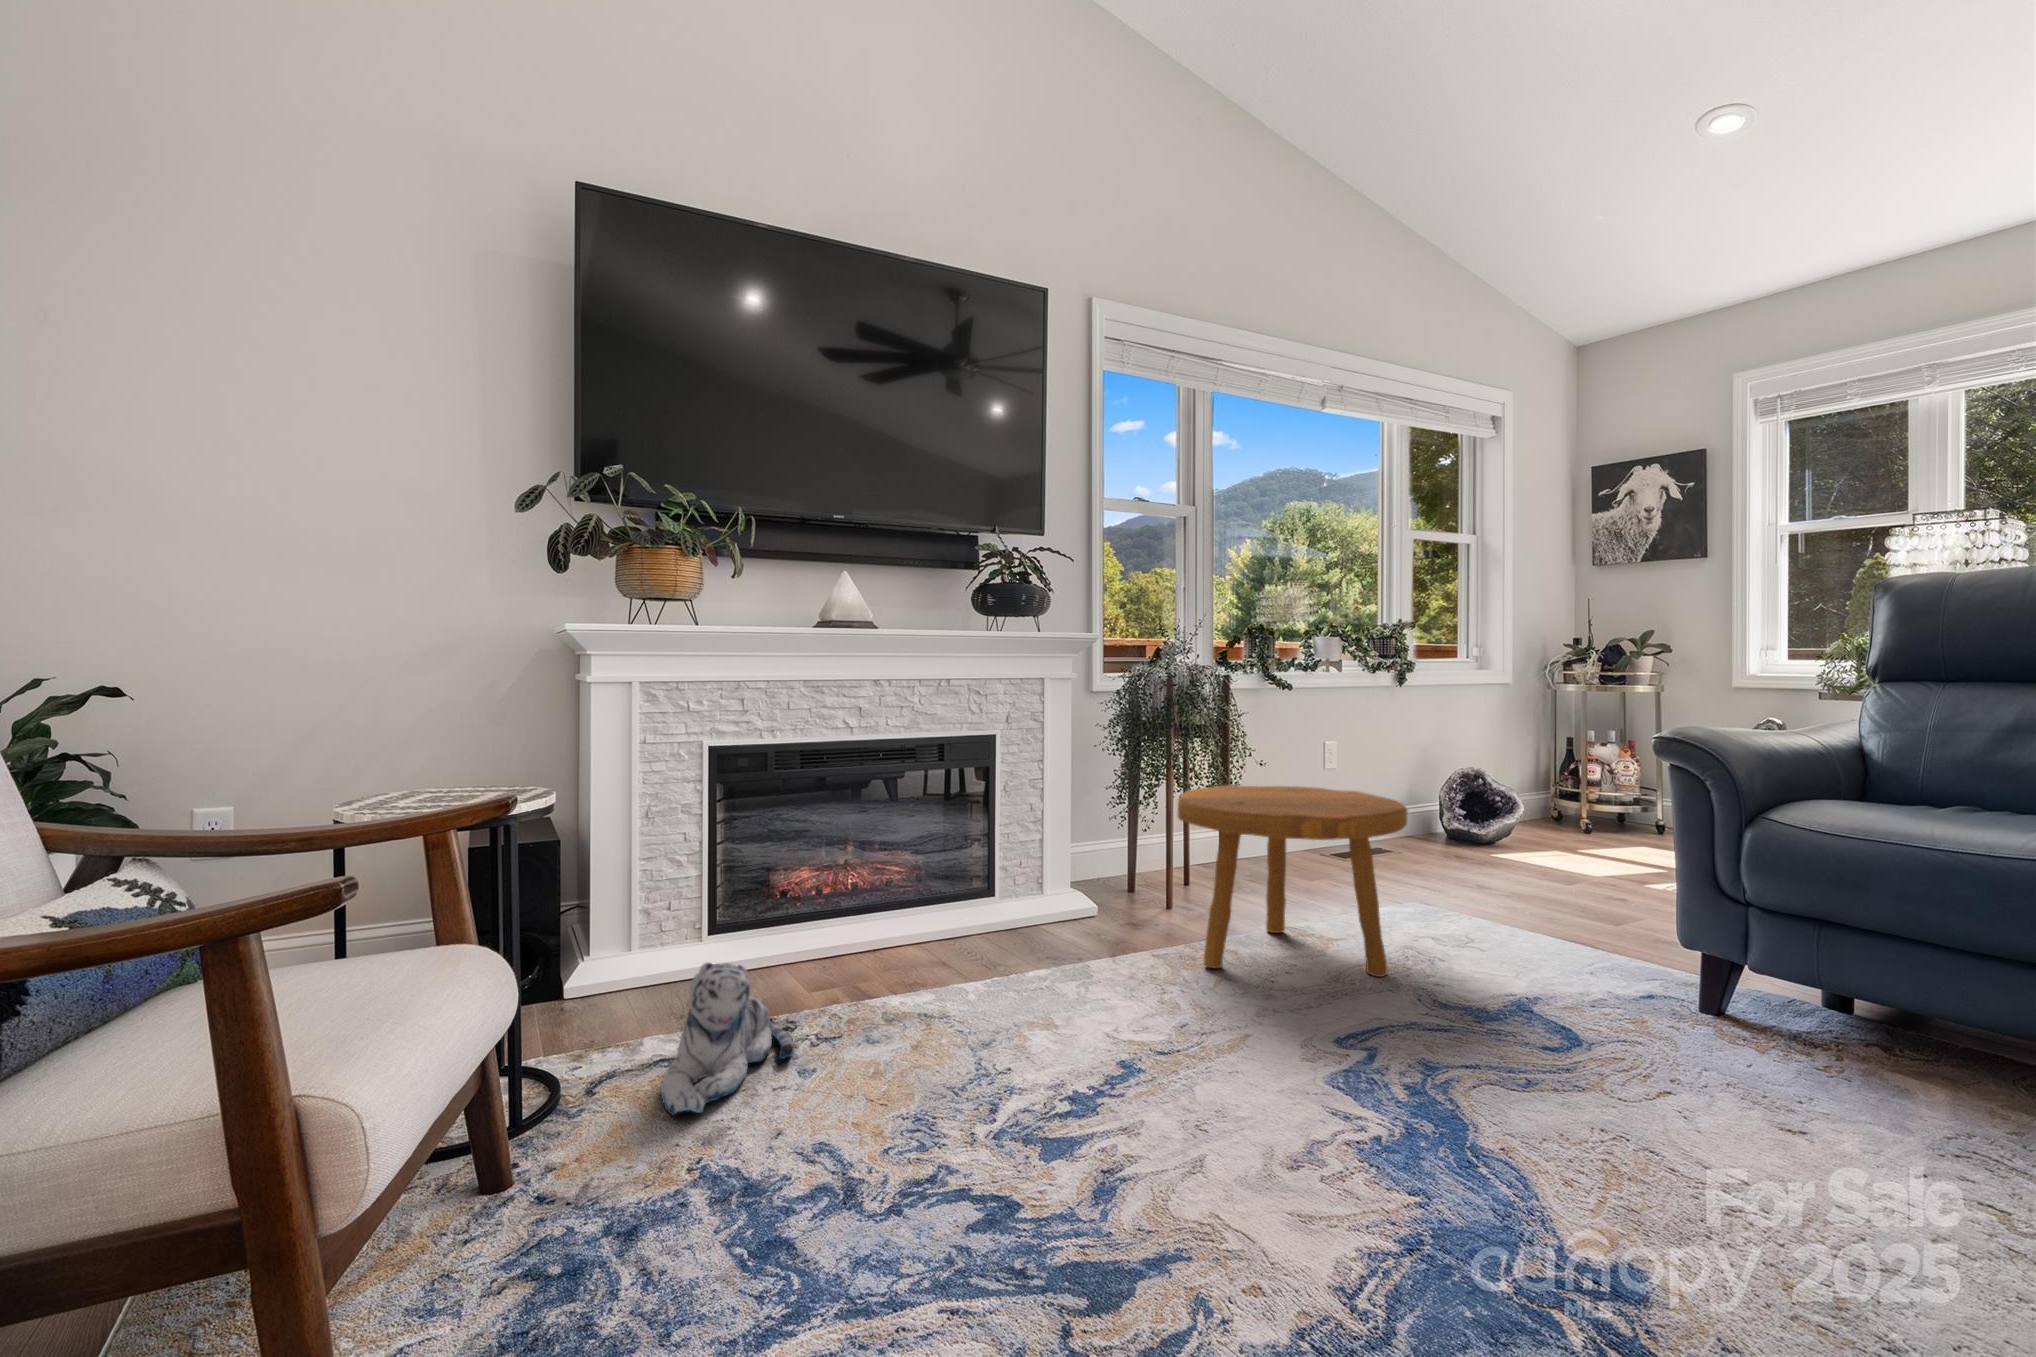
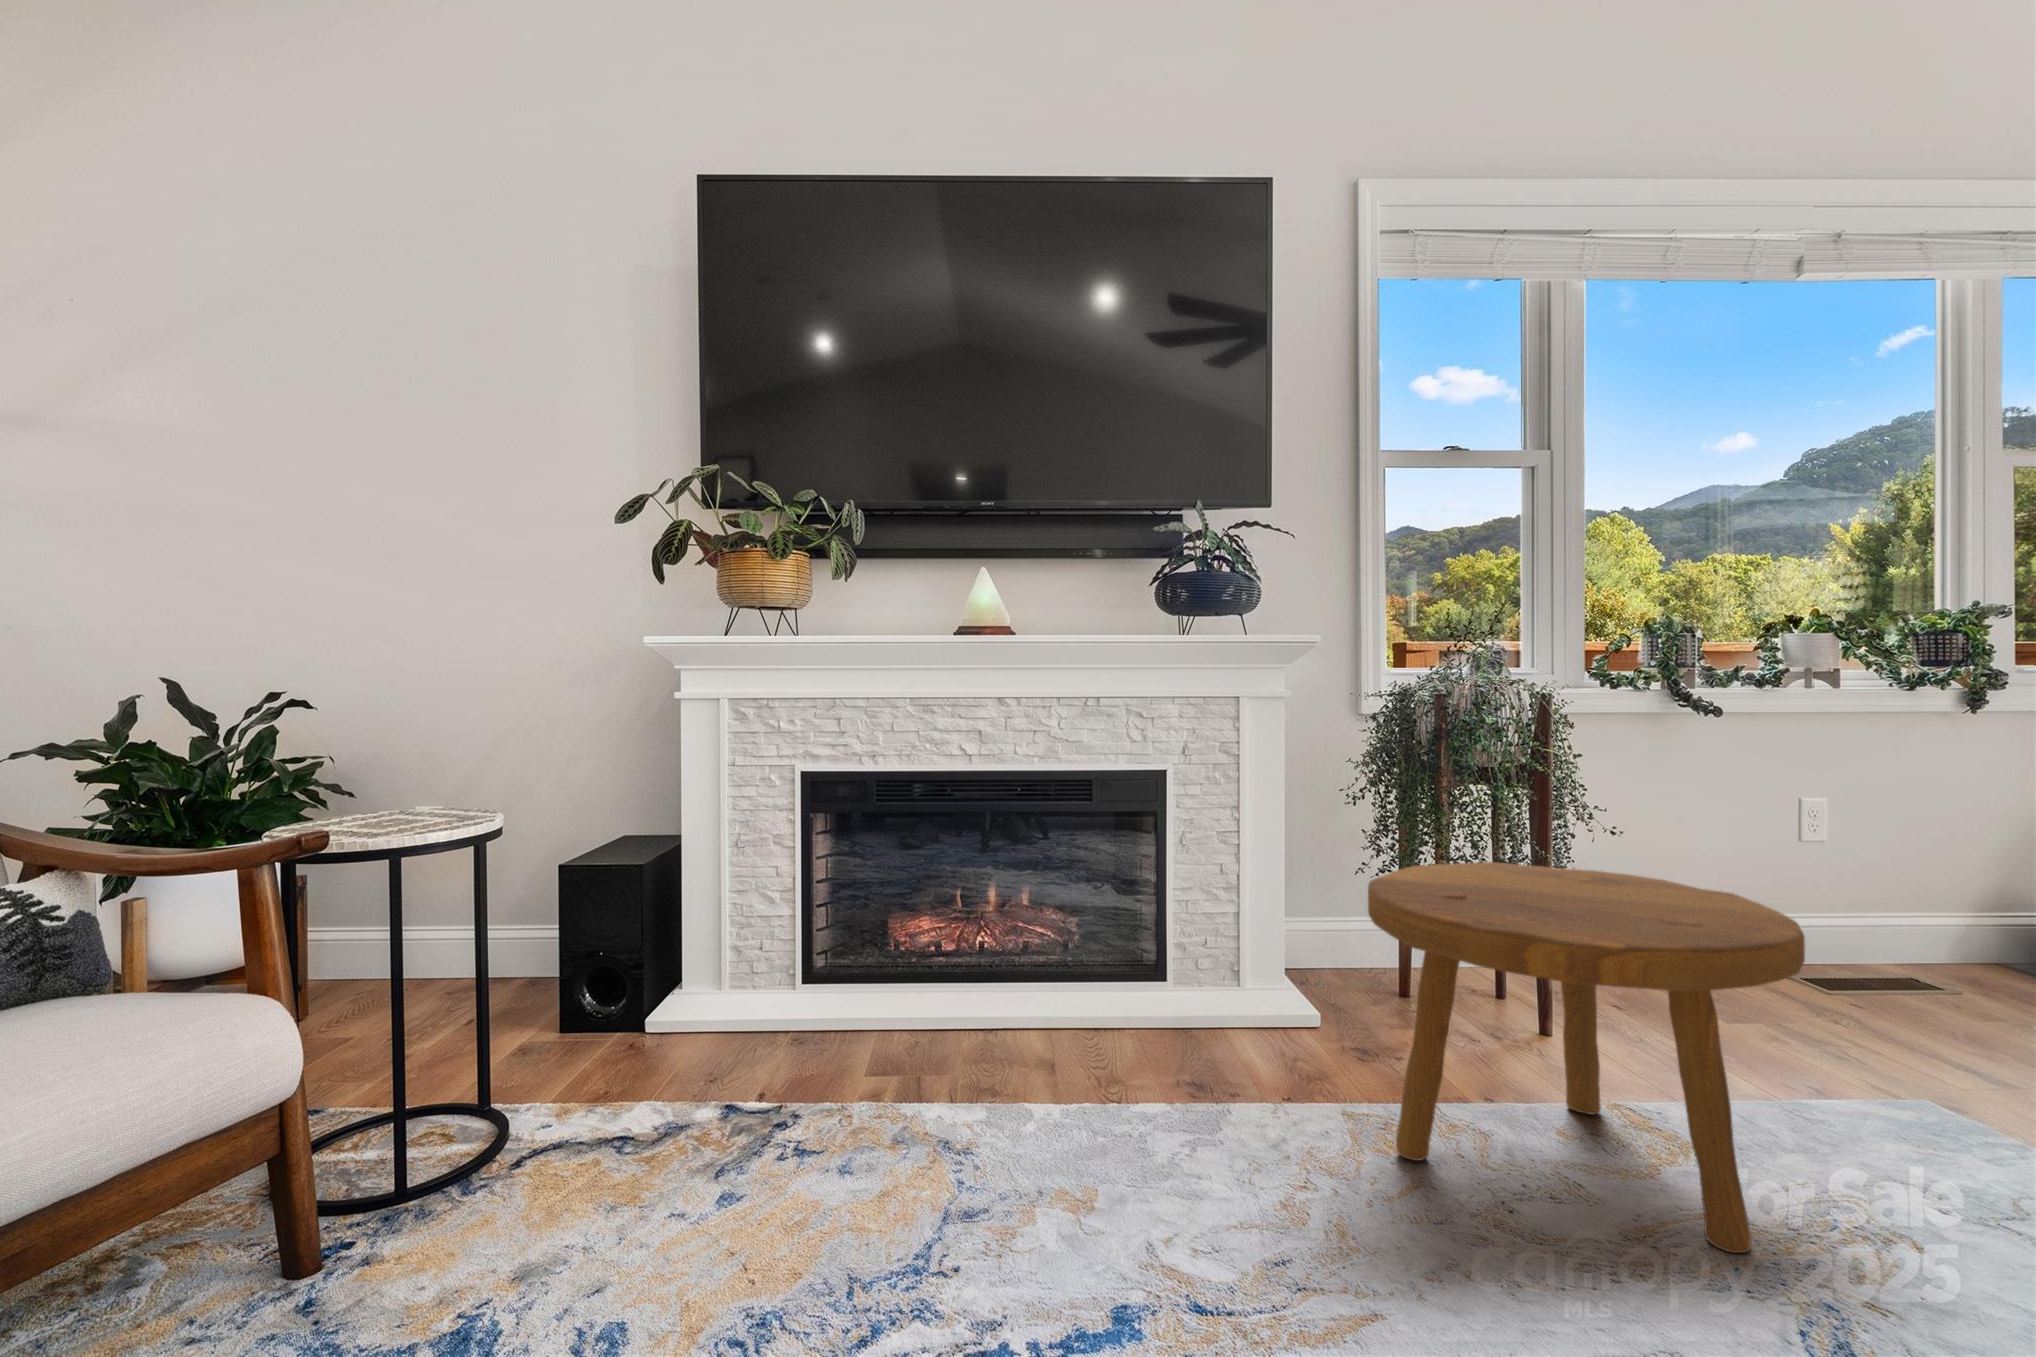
plush toy: present [661,963,794,1116] -> none [509,1034,754,1227]

